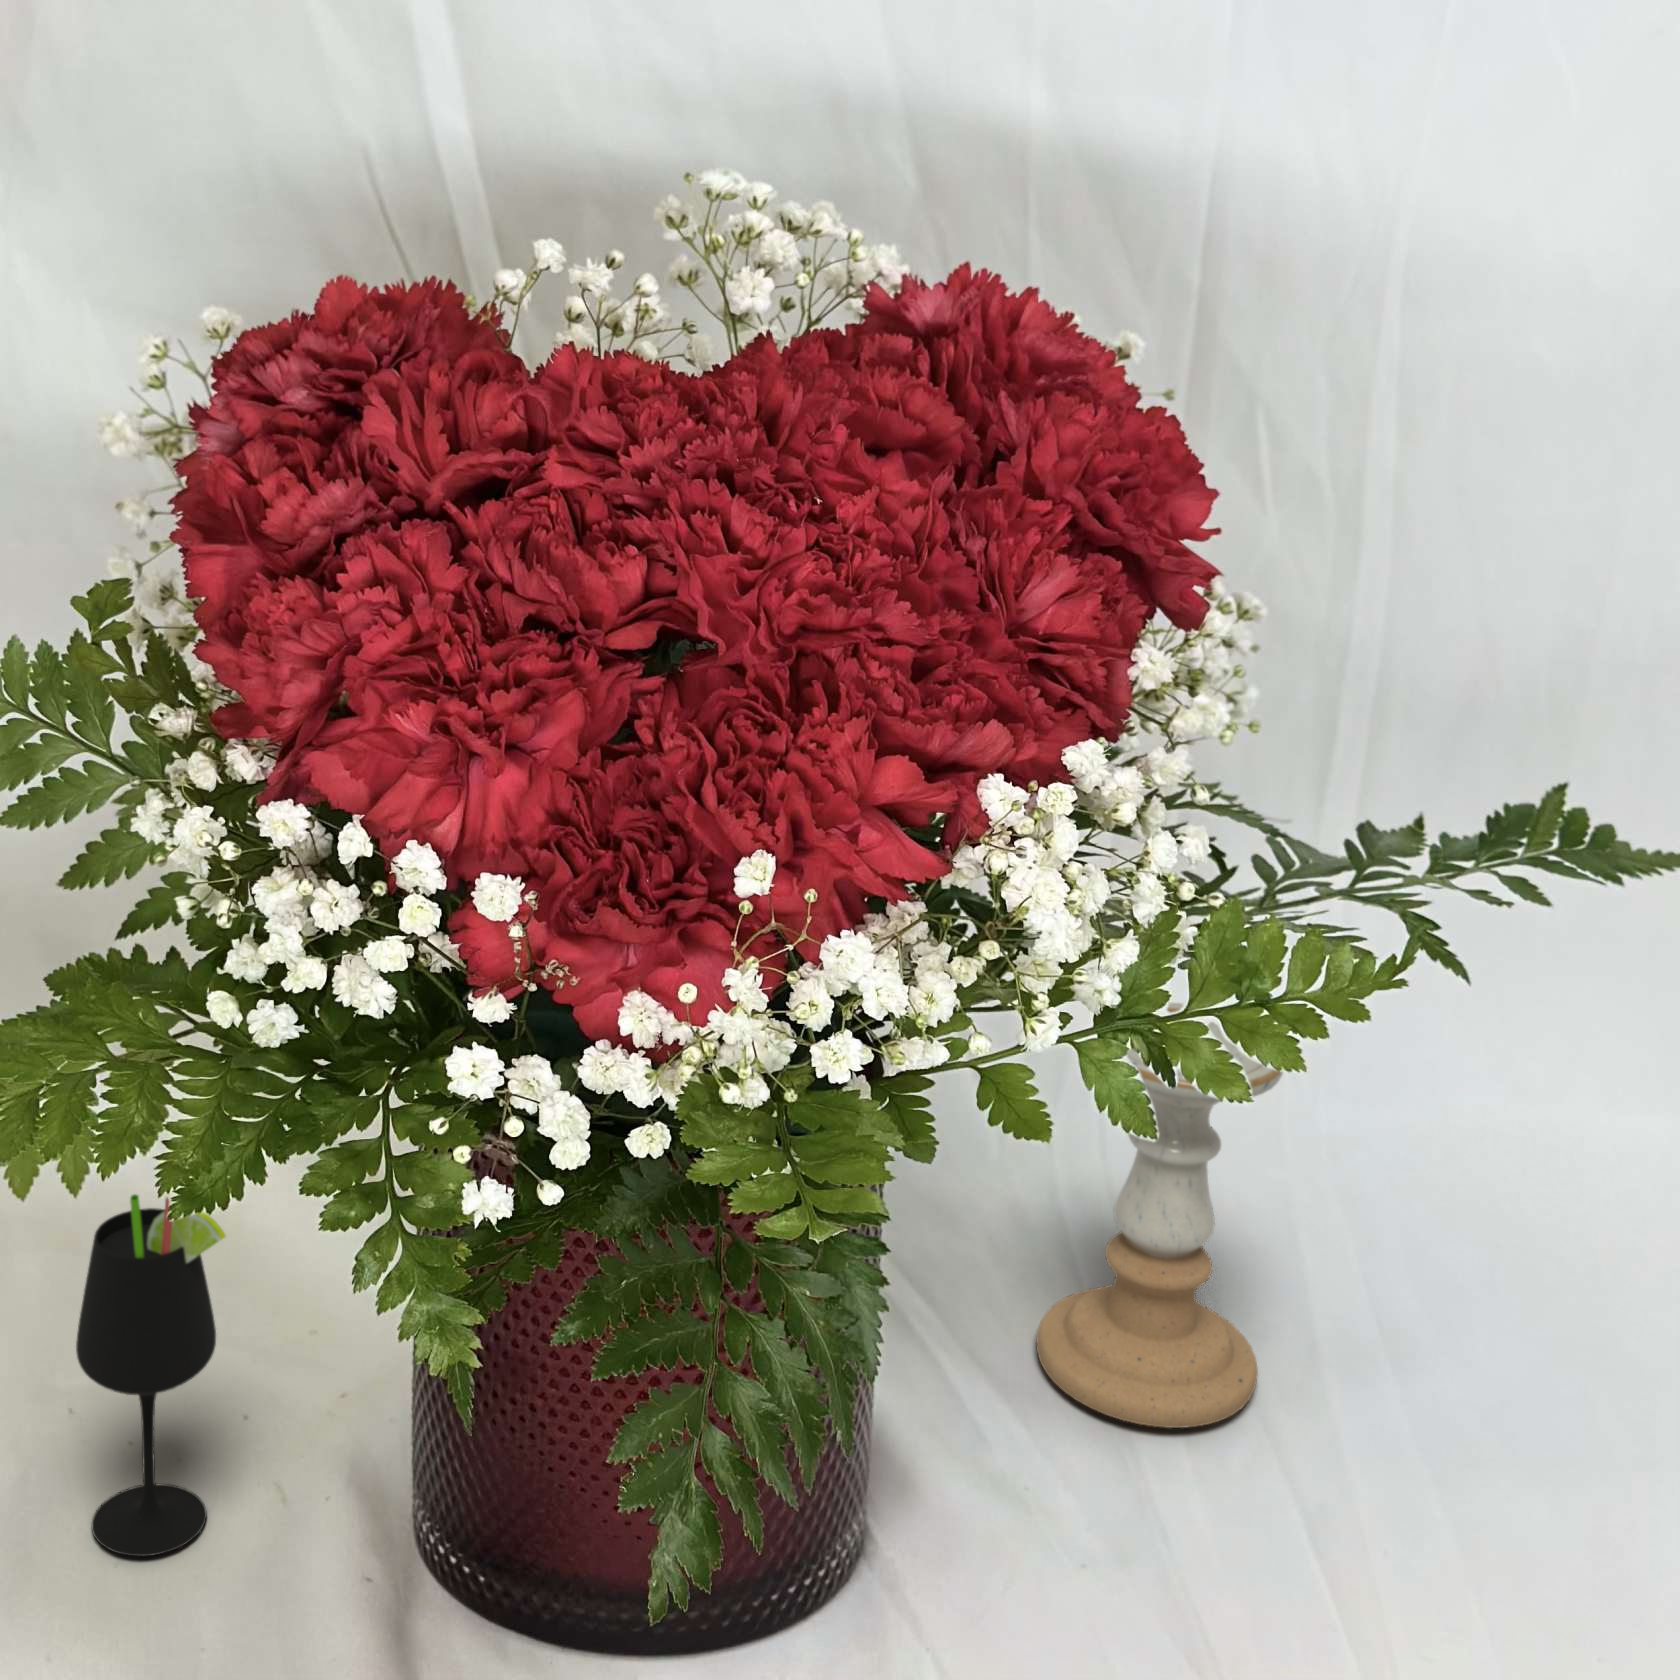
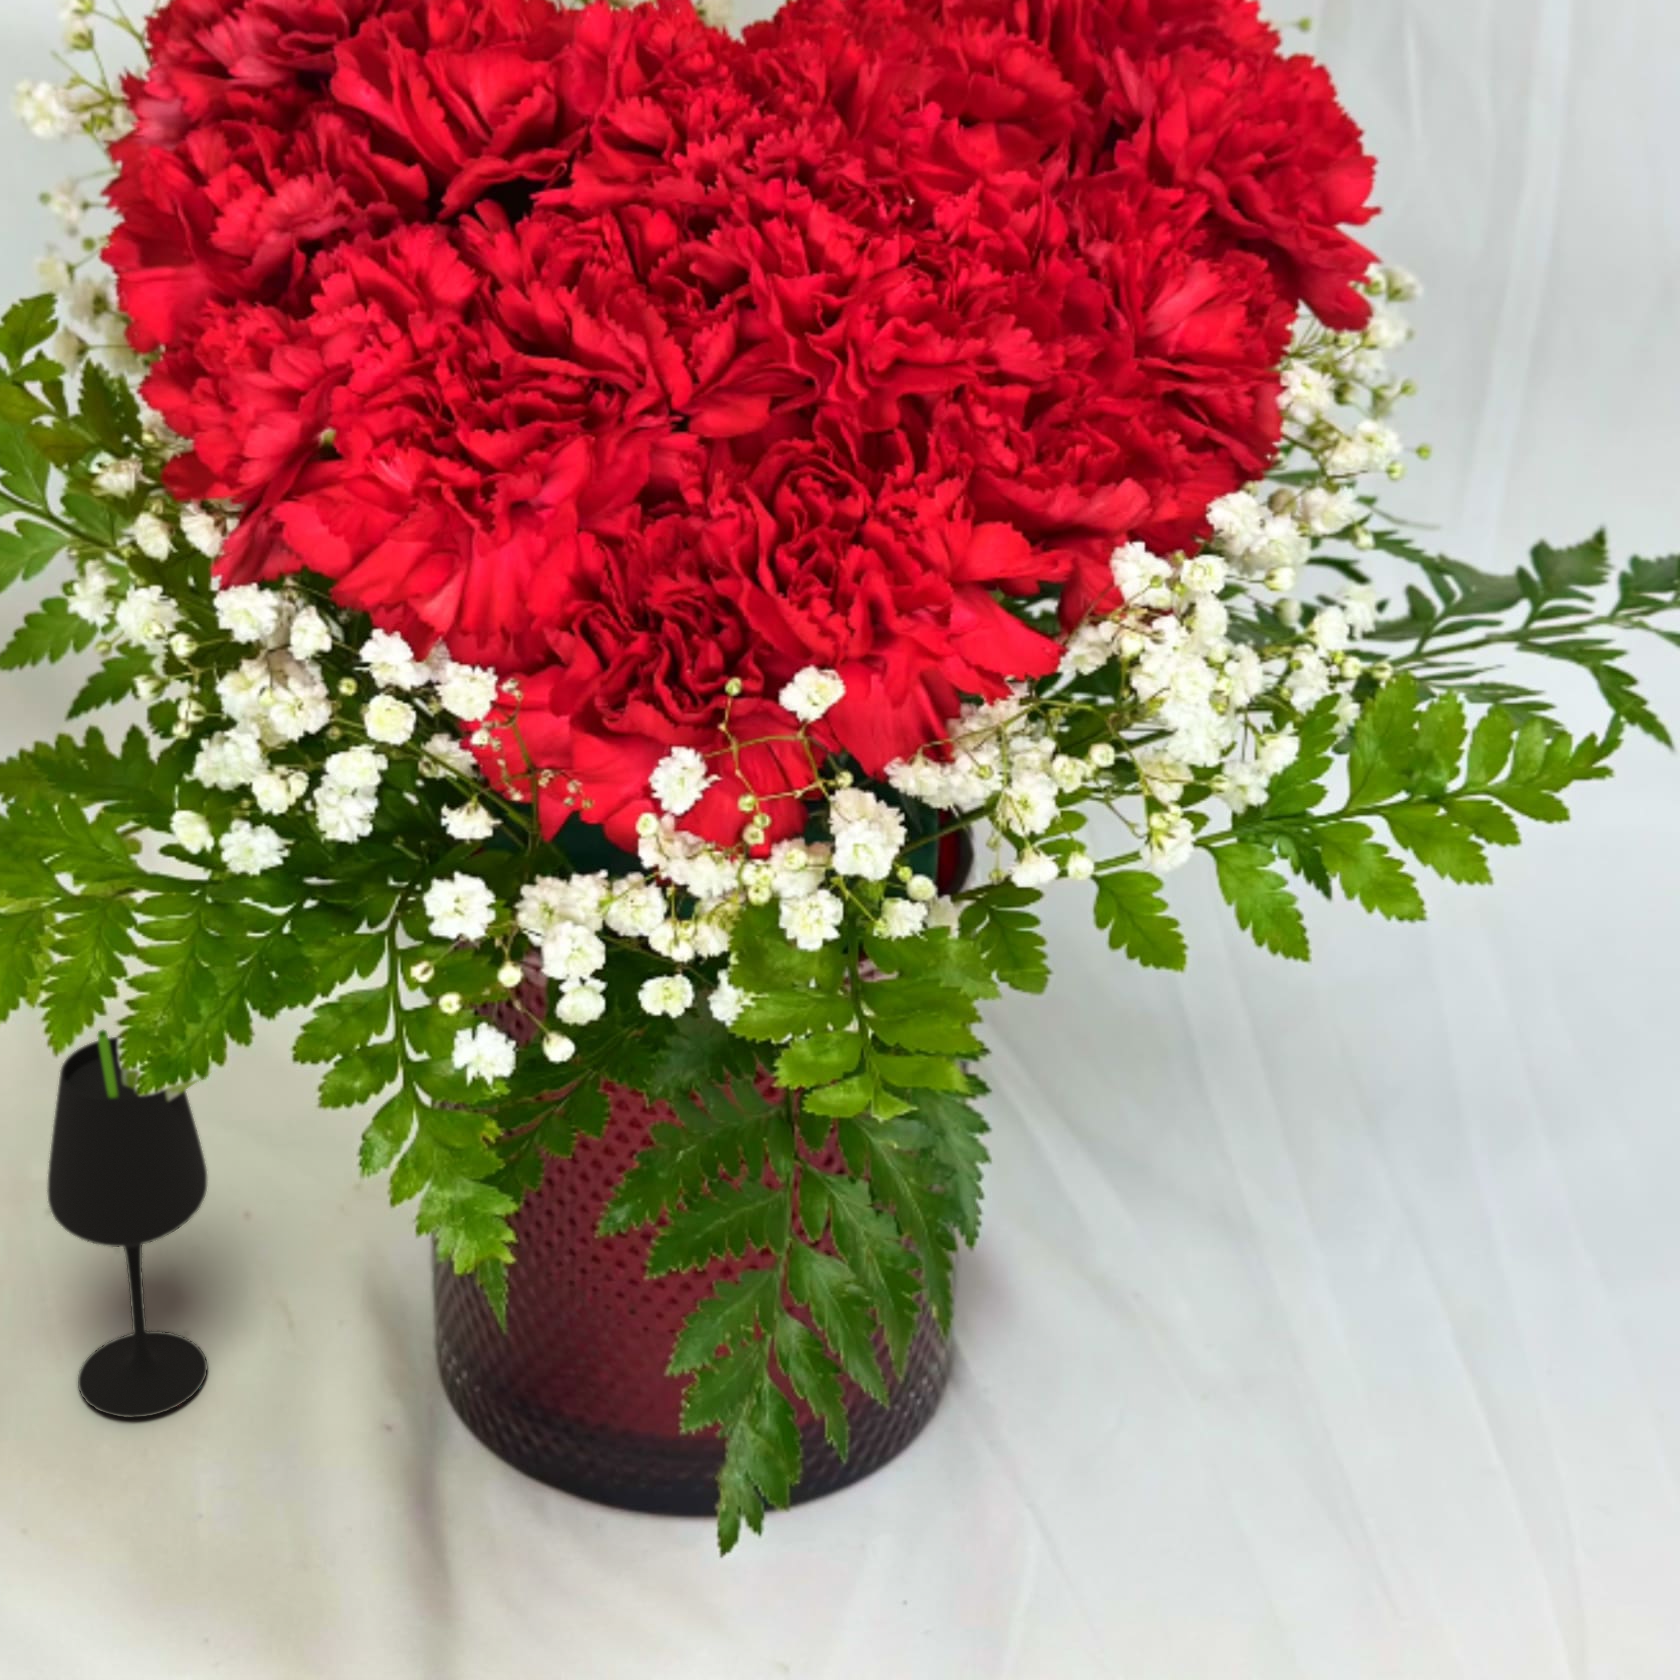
candle holder: present [1037,1003,1283,1428] -> none [1138,765,1433,1243]

